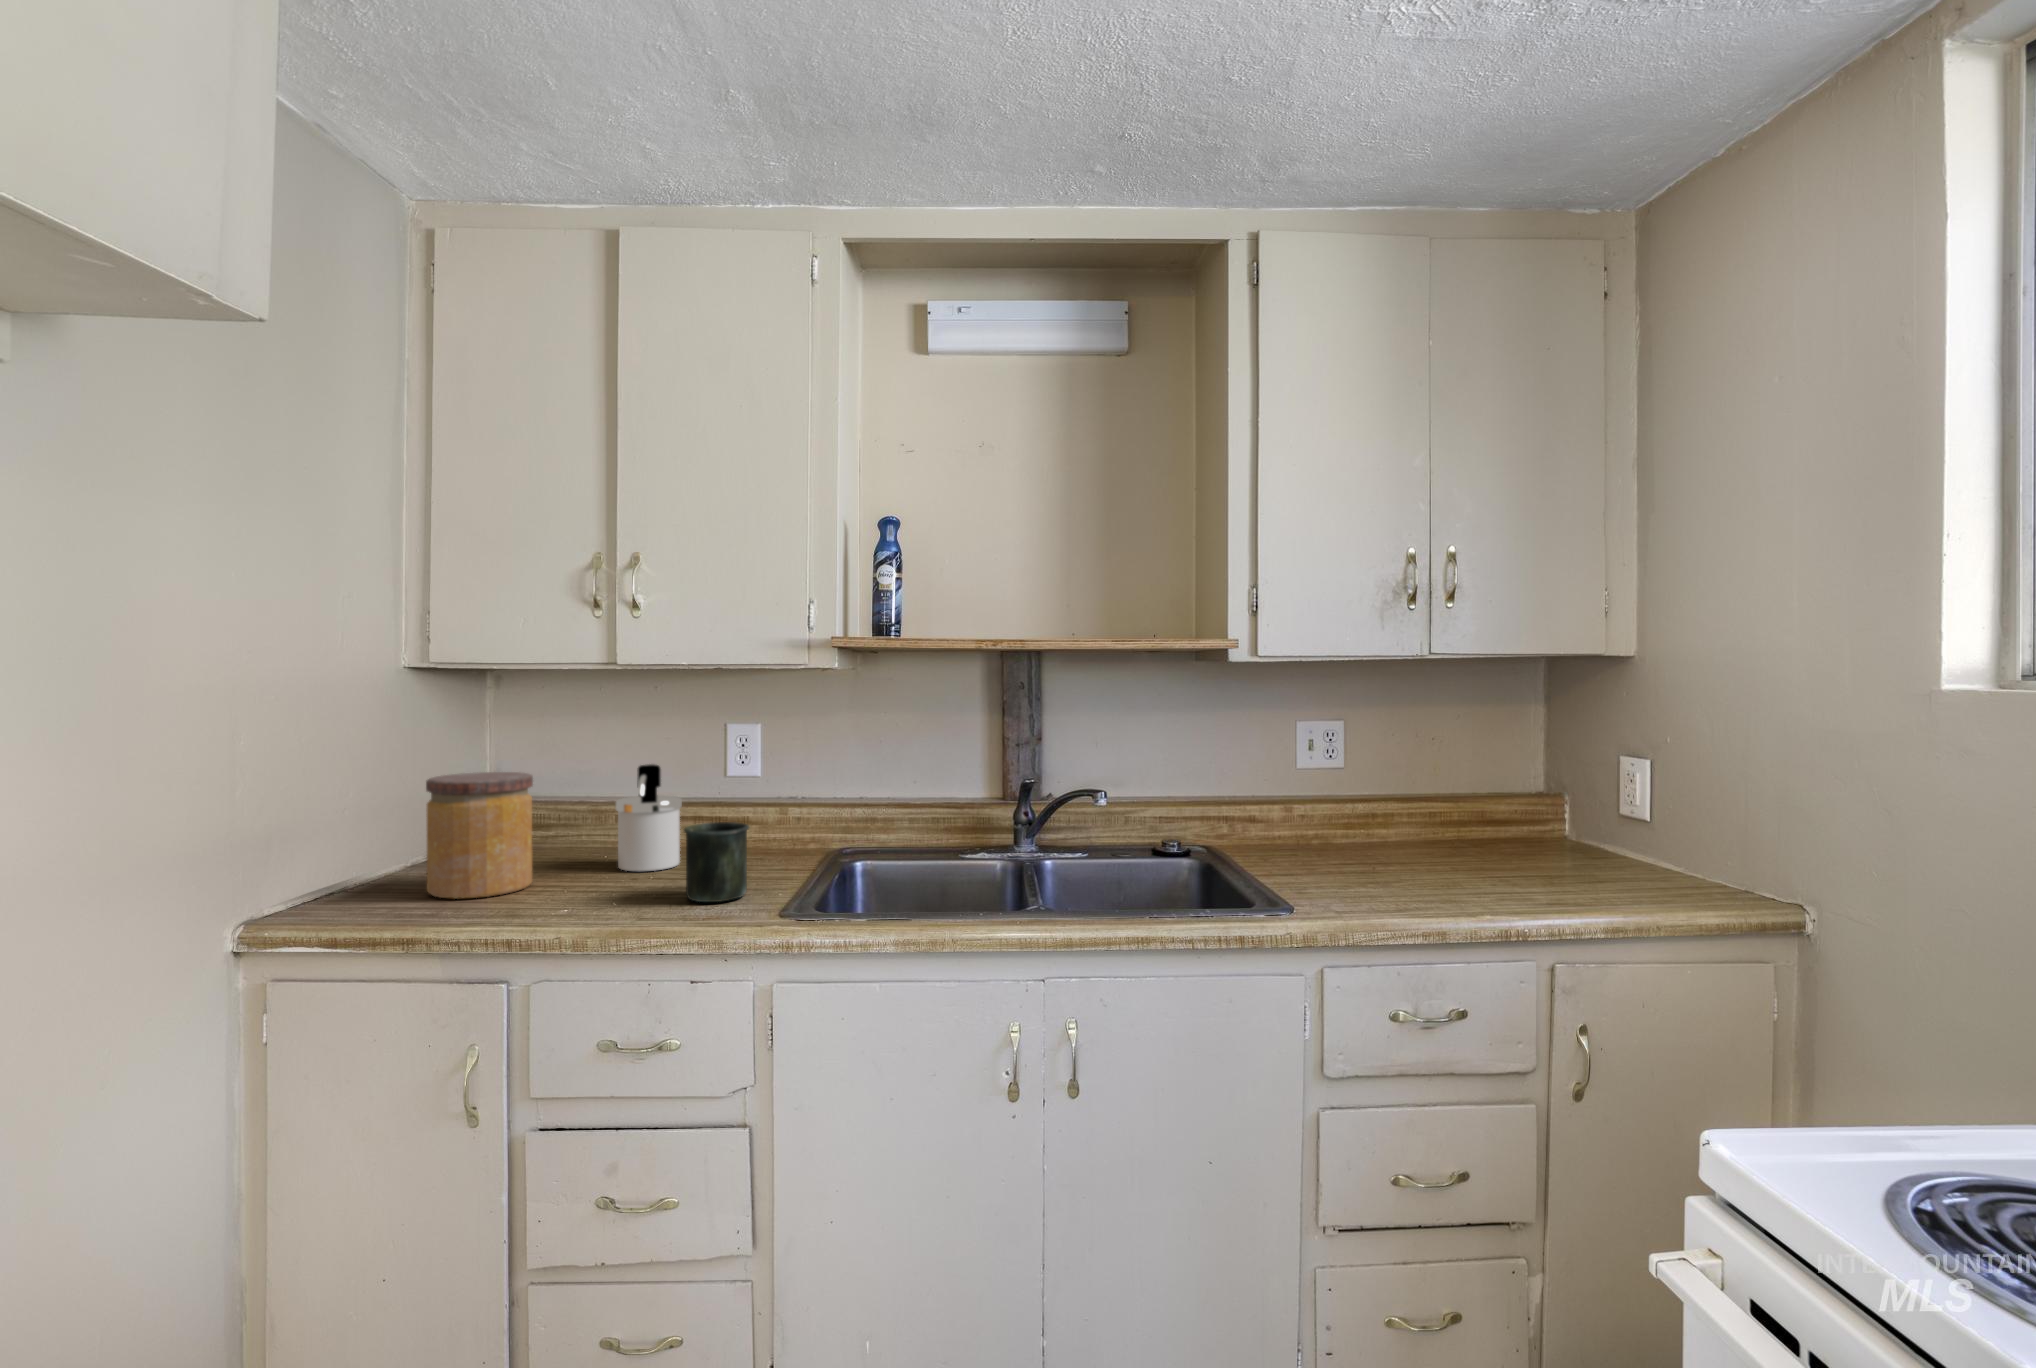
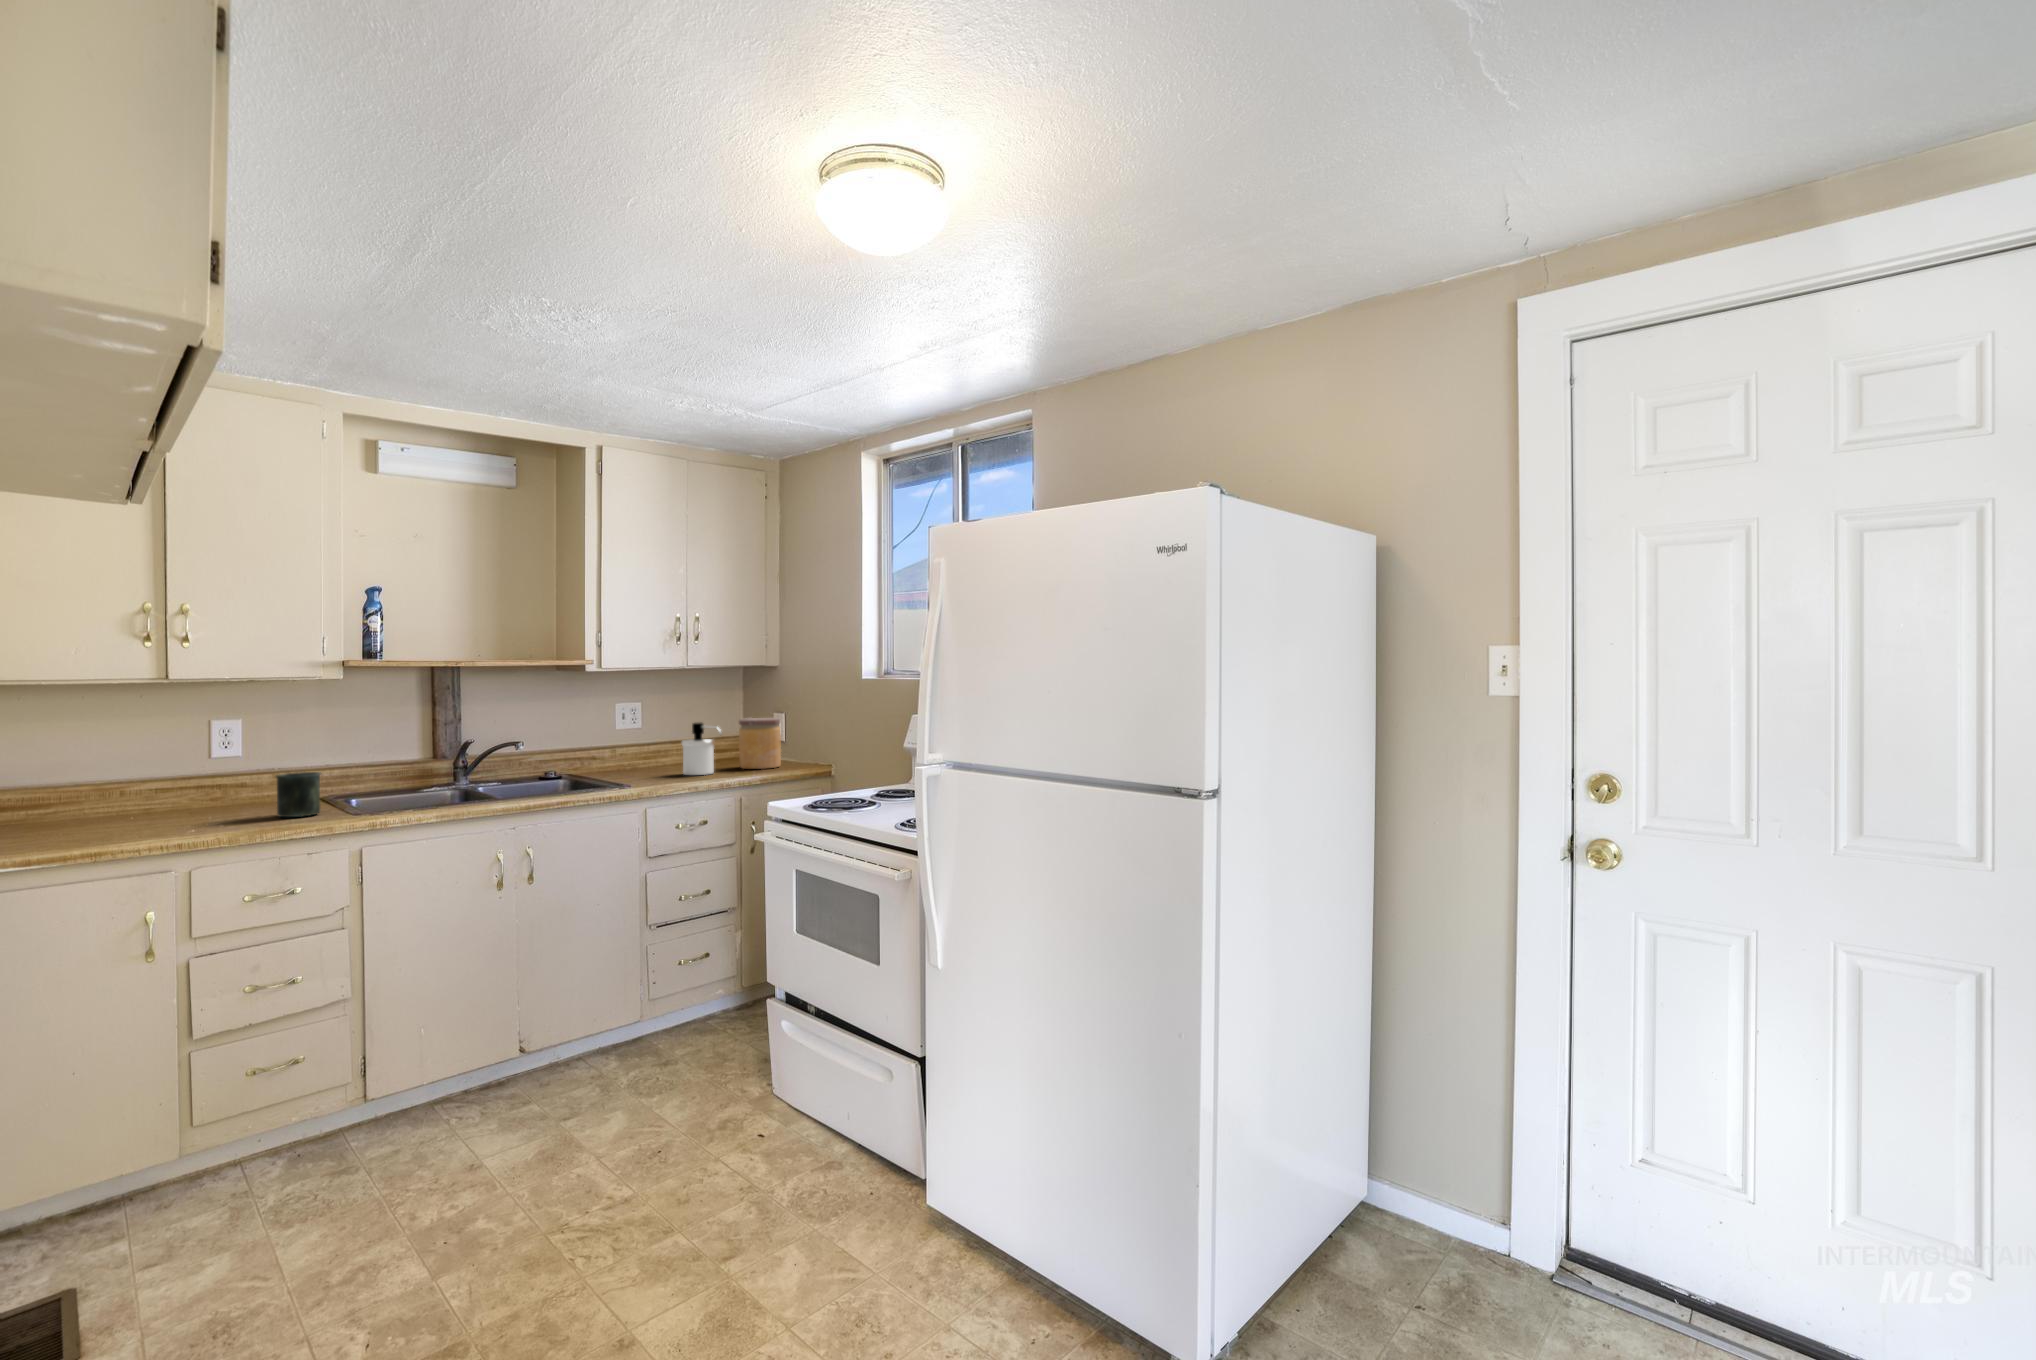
soap dispenser: present [616,764,682,871] -> present [682,723,722,775]
jar: present [426,772,533,899] -> present [739,718,781,769]

